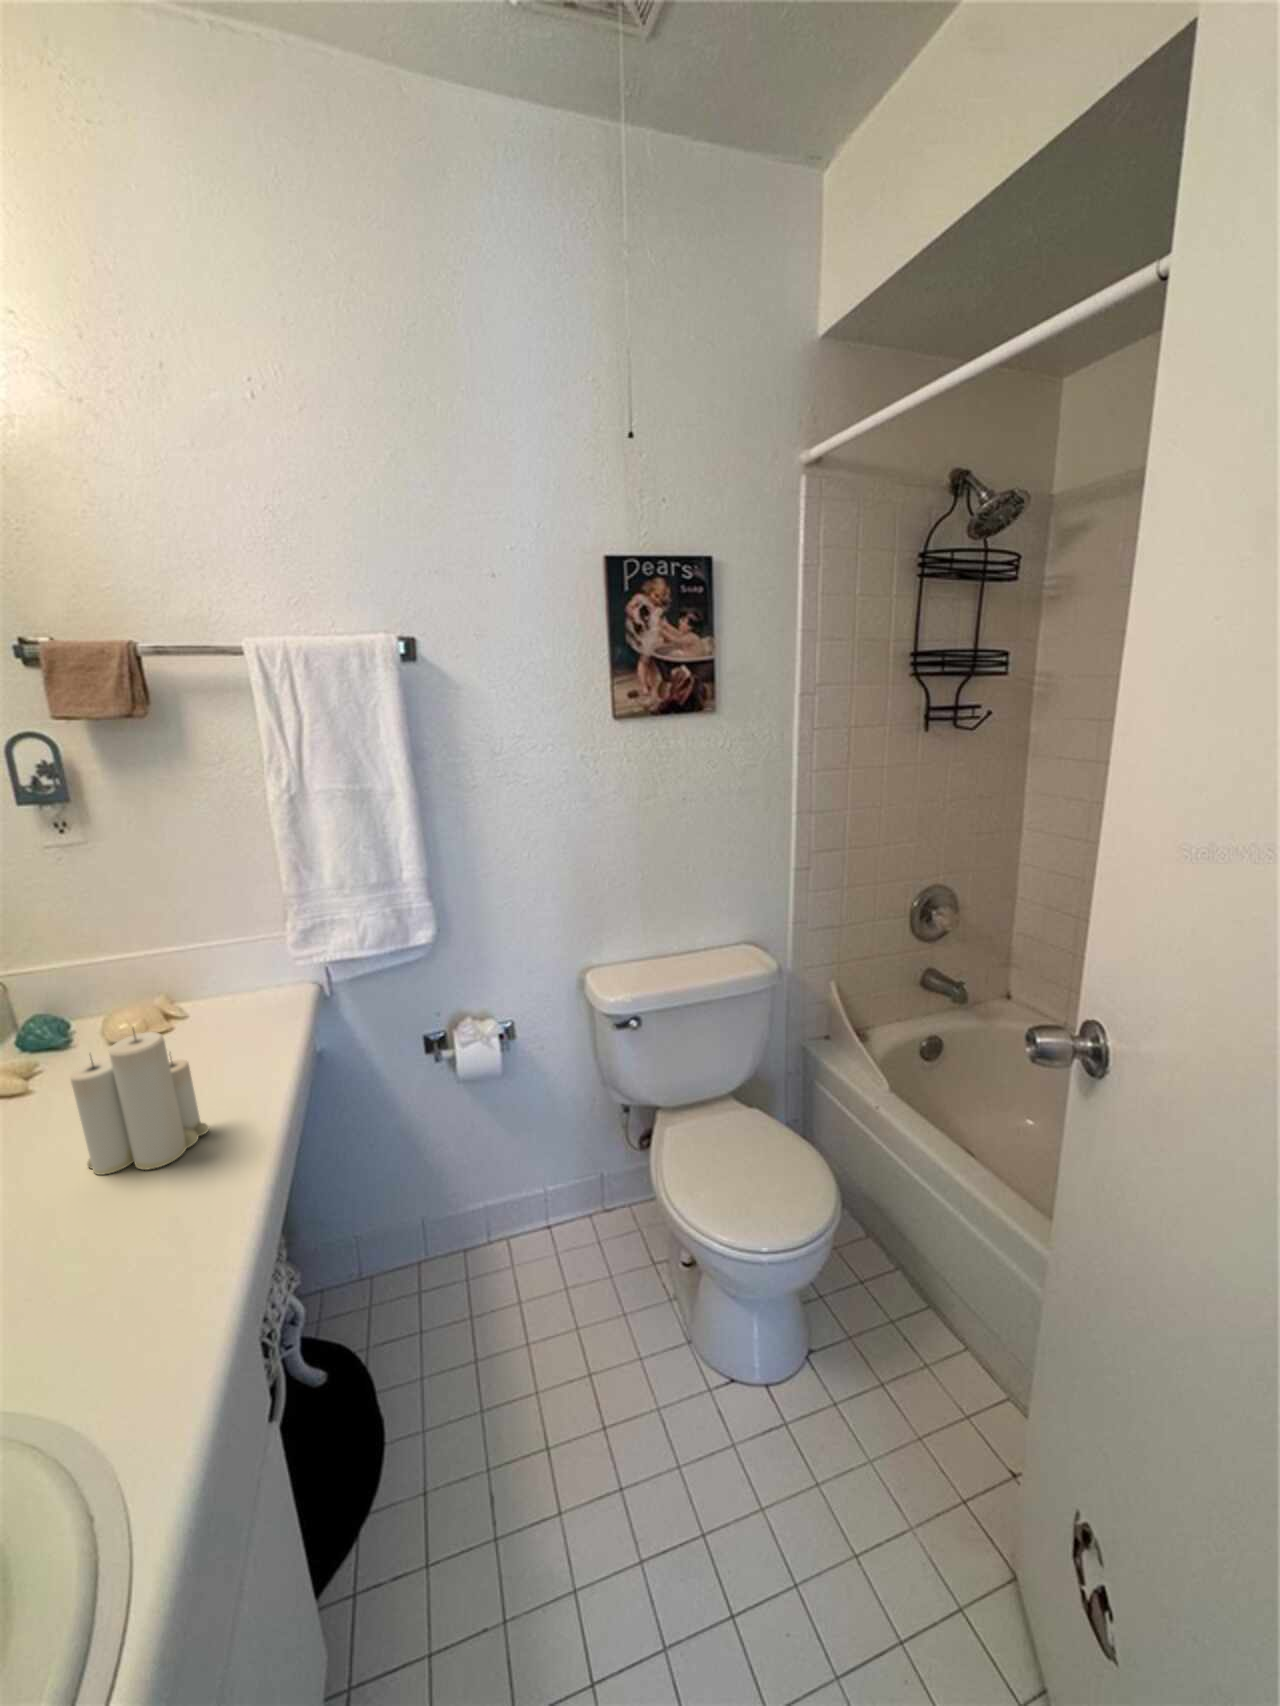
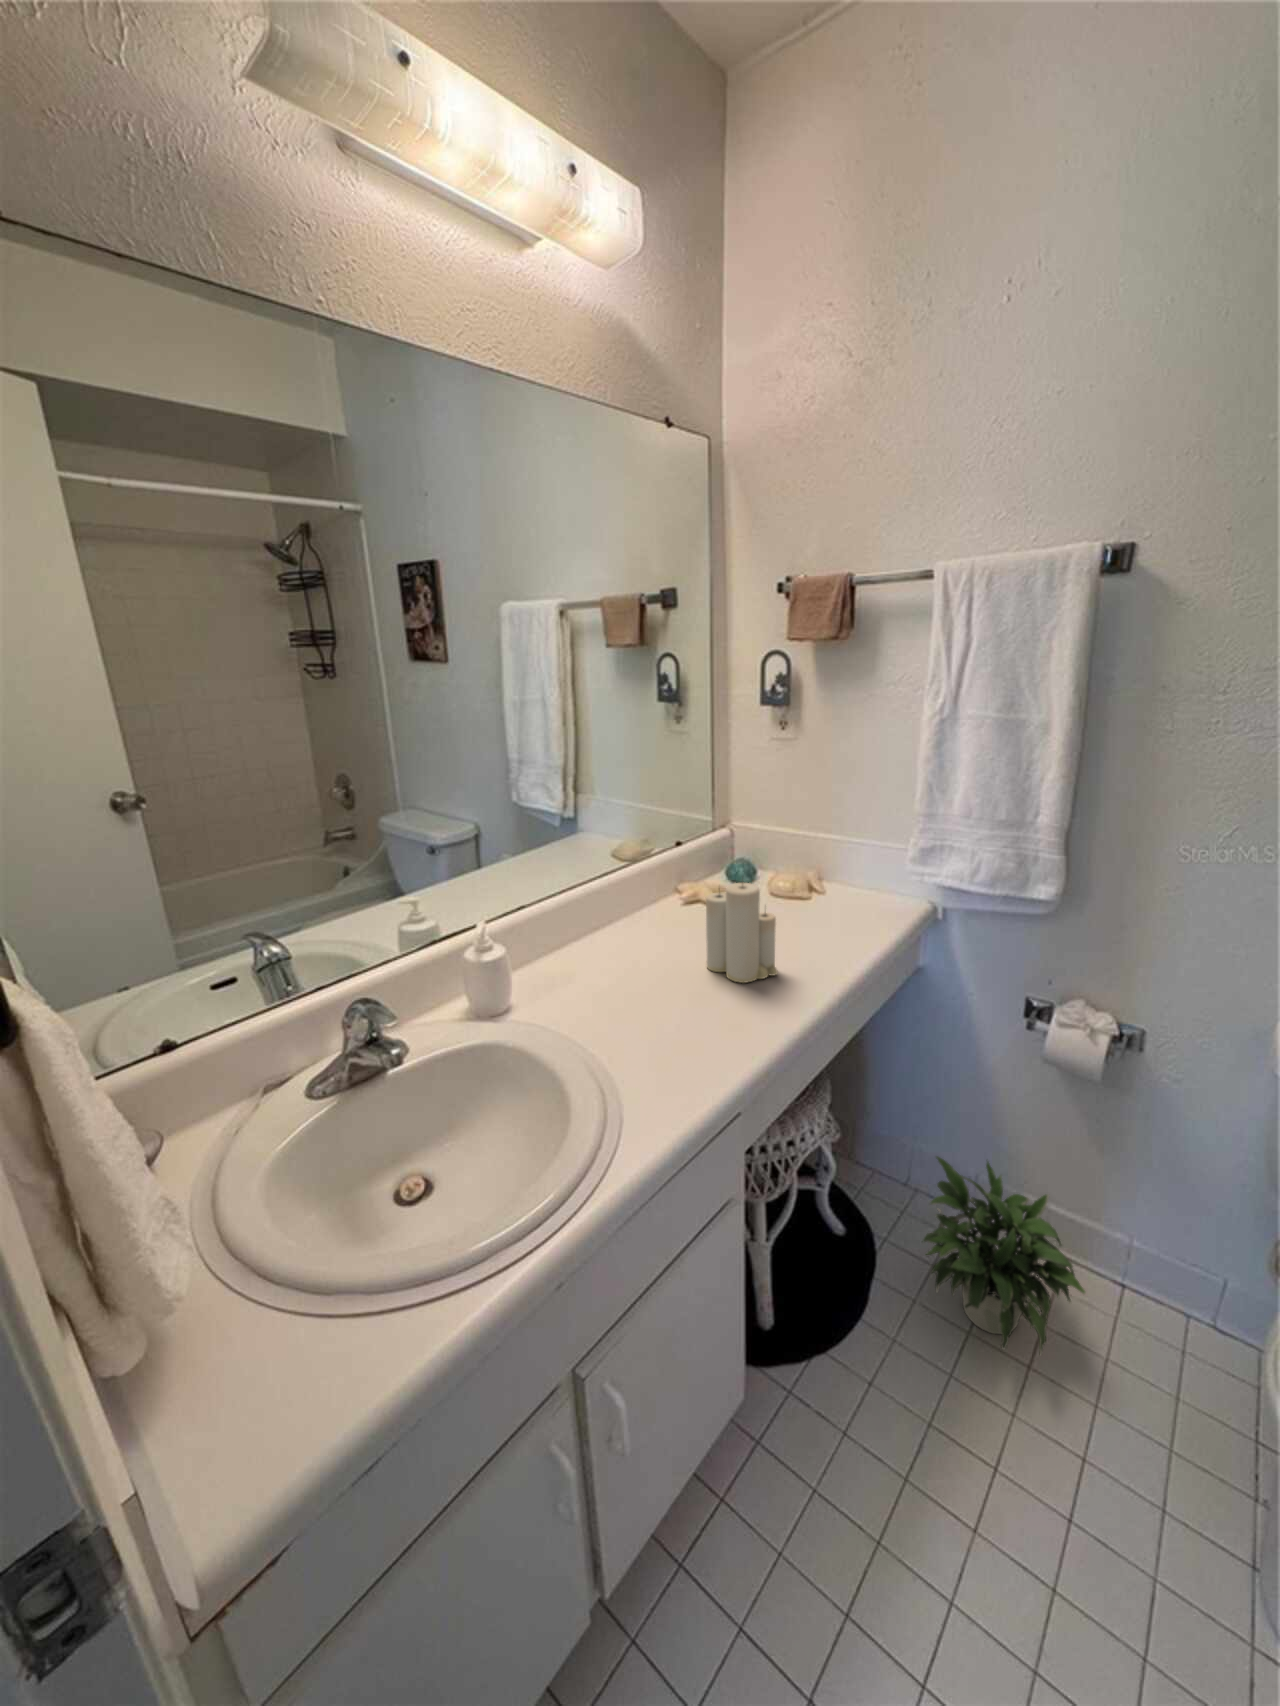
potted plant: none [395,1193,547,1353] -> present [923,1157,1085,1354]

